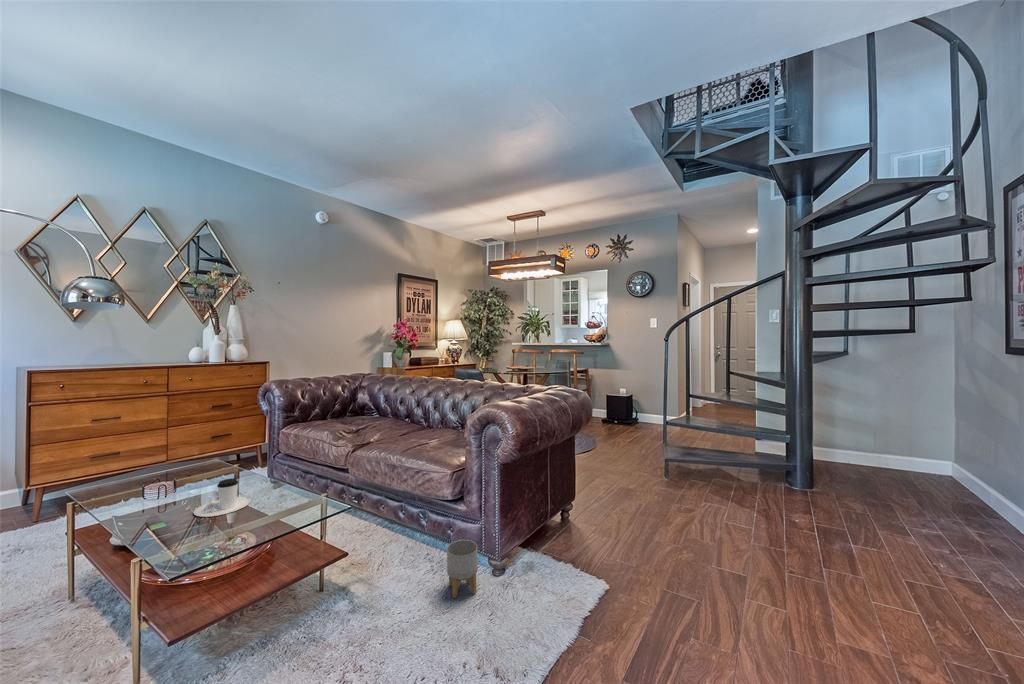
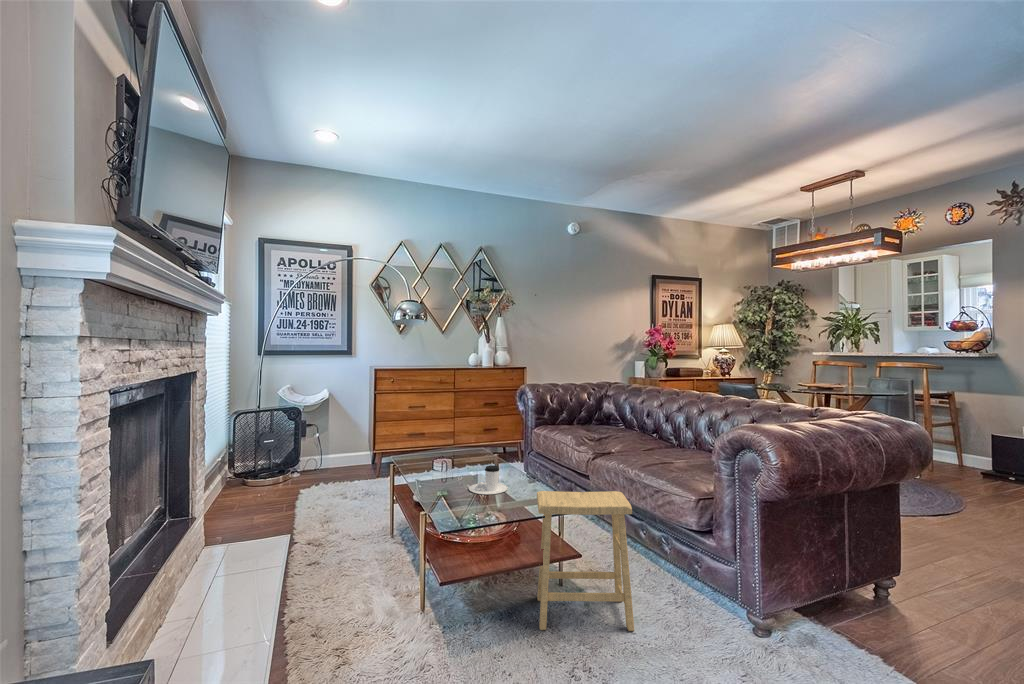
footstool: none [290,482,401,655] -> present [537,491,634,631]
planter: present [447,540,478,598] -> none [688,575,725,641]

